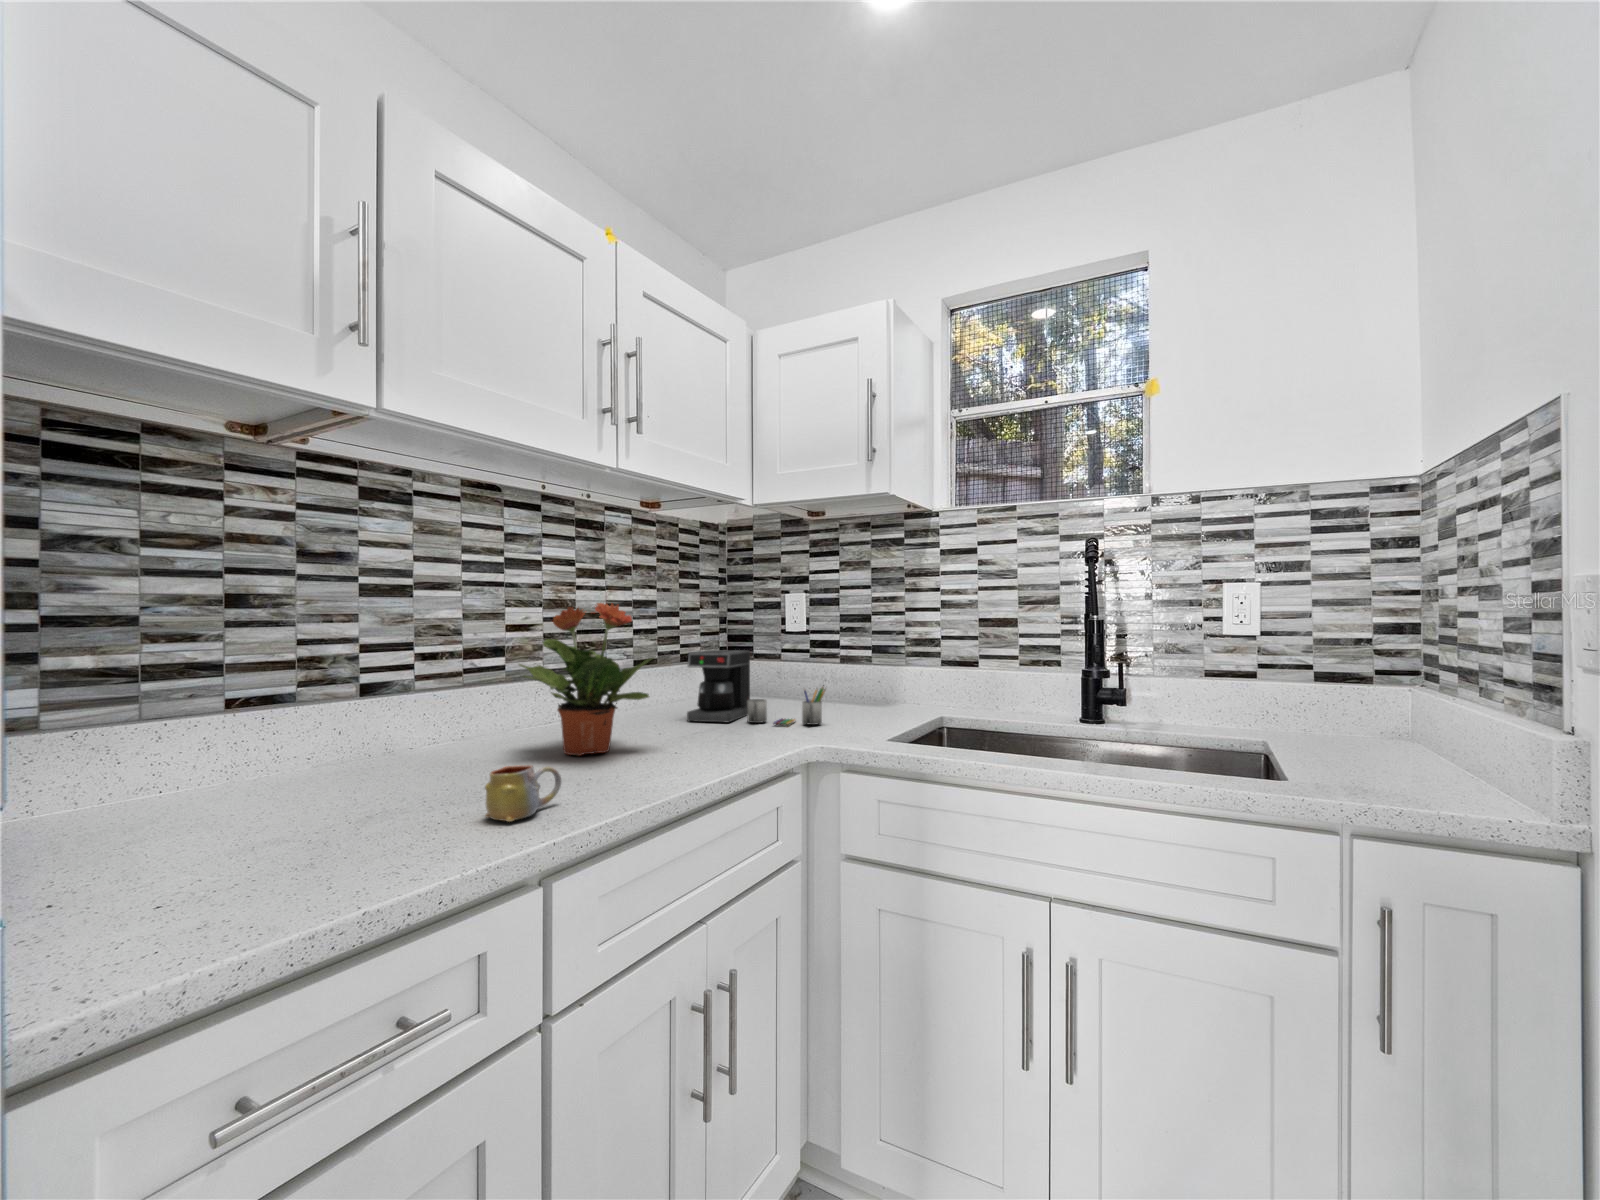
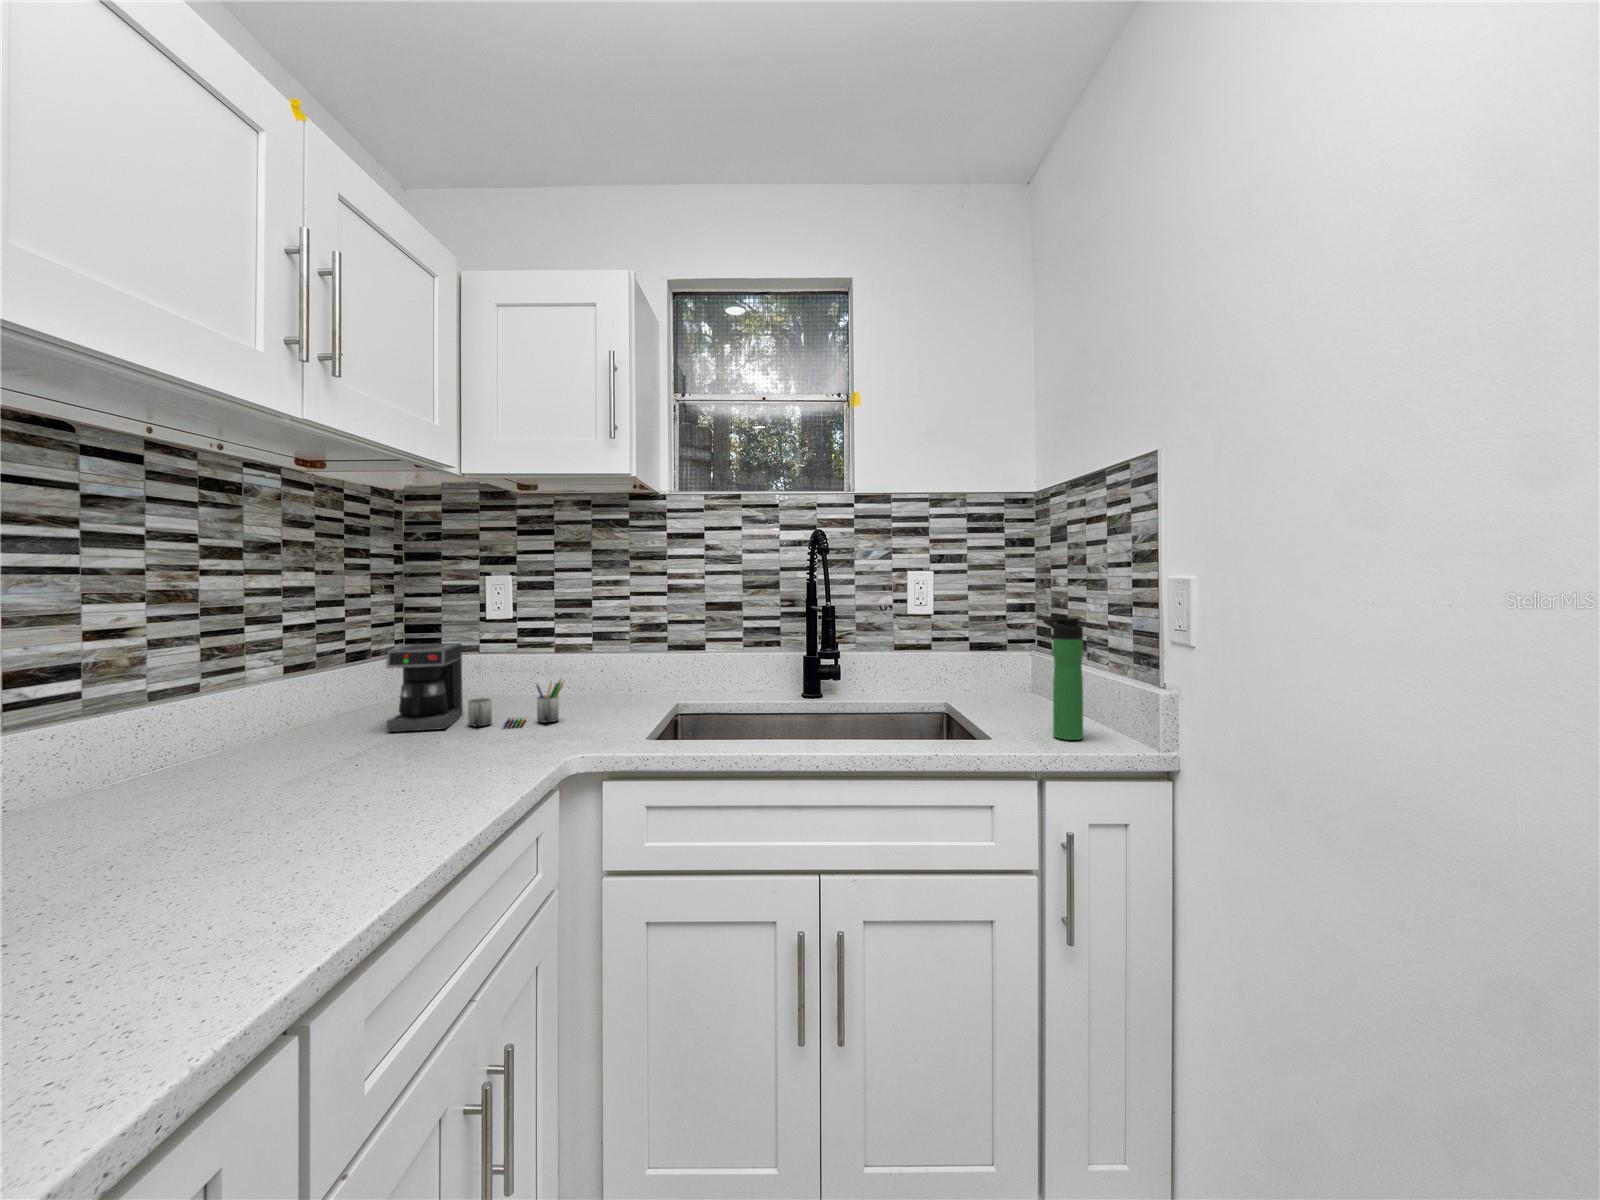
potted plant: present [519,603,653,756] -> none [143,597,372,804]
bottle: none [1370,634,1433,797] -> present [1043,618,1083,740]
mug: present [485,765,561,822] -> none [152,842,279,942]

